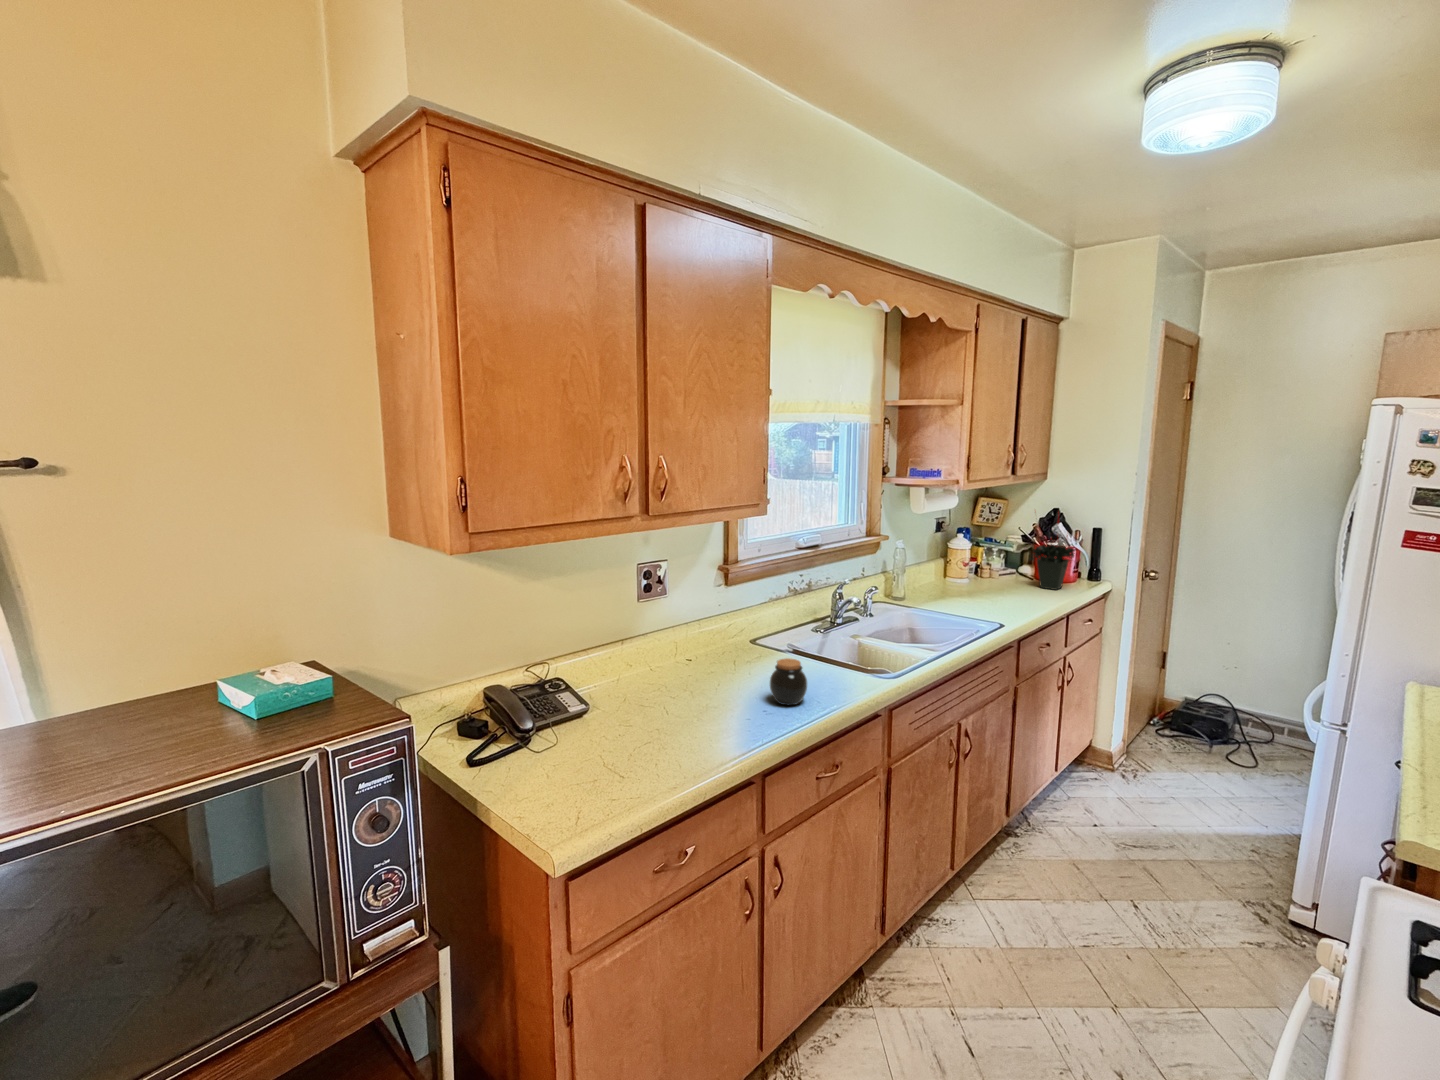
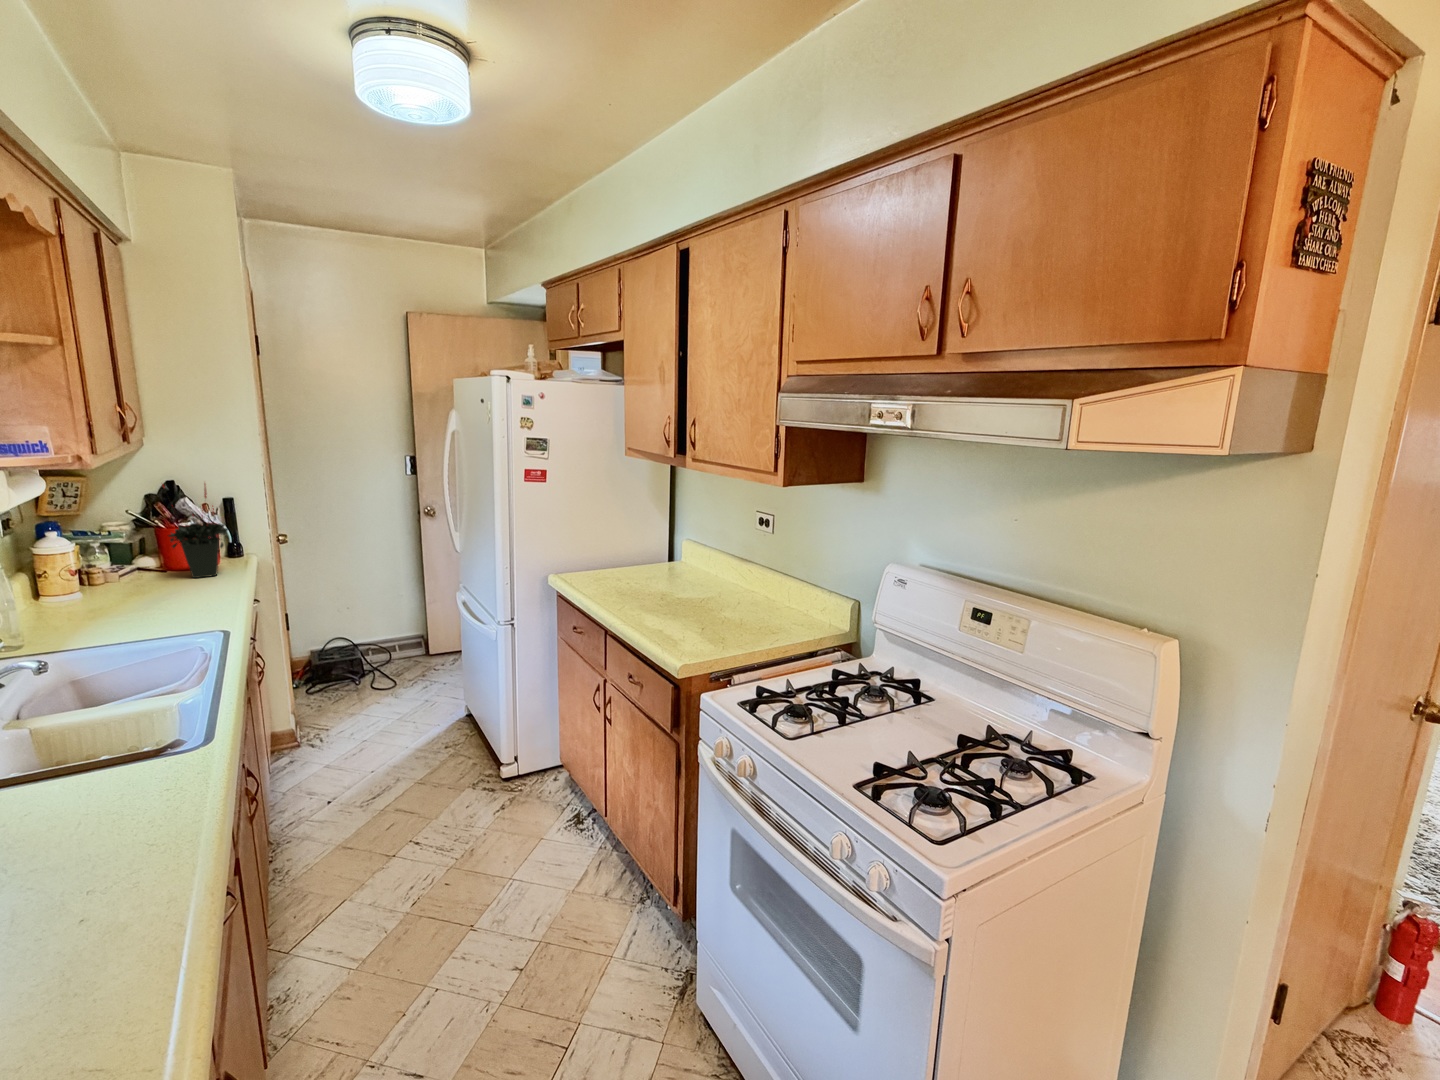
jar: present [770,658,807,705] -> none [75,776,160,861]

